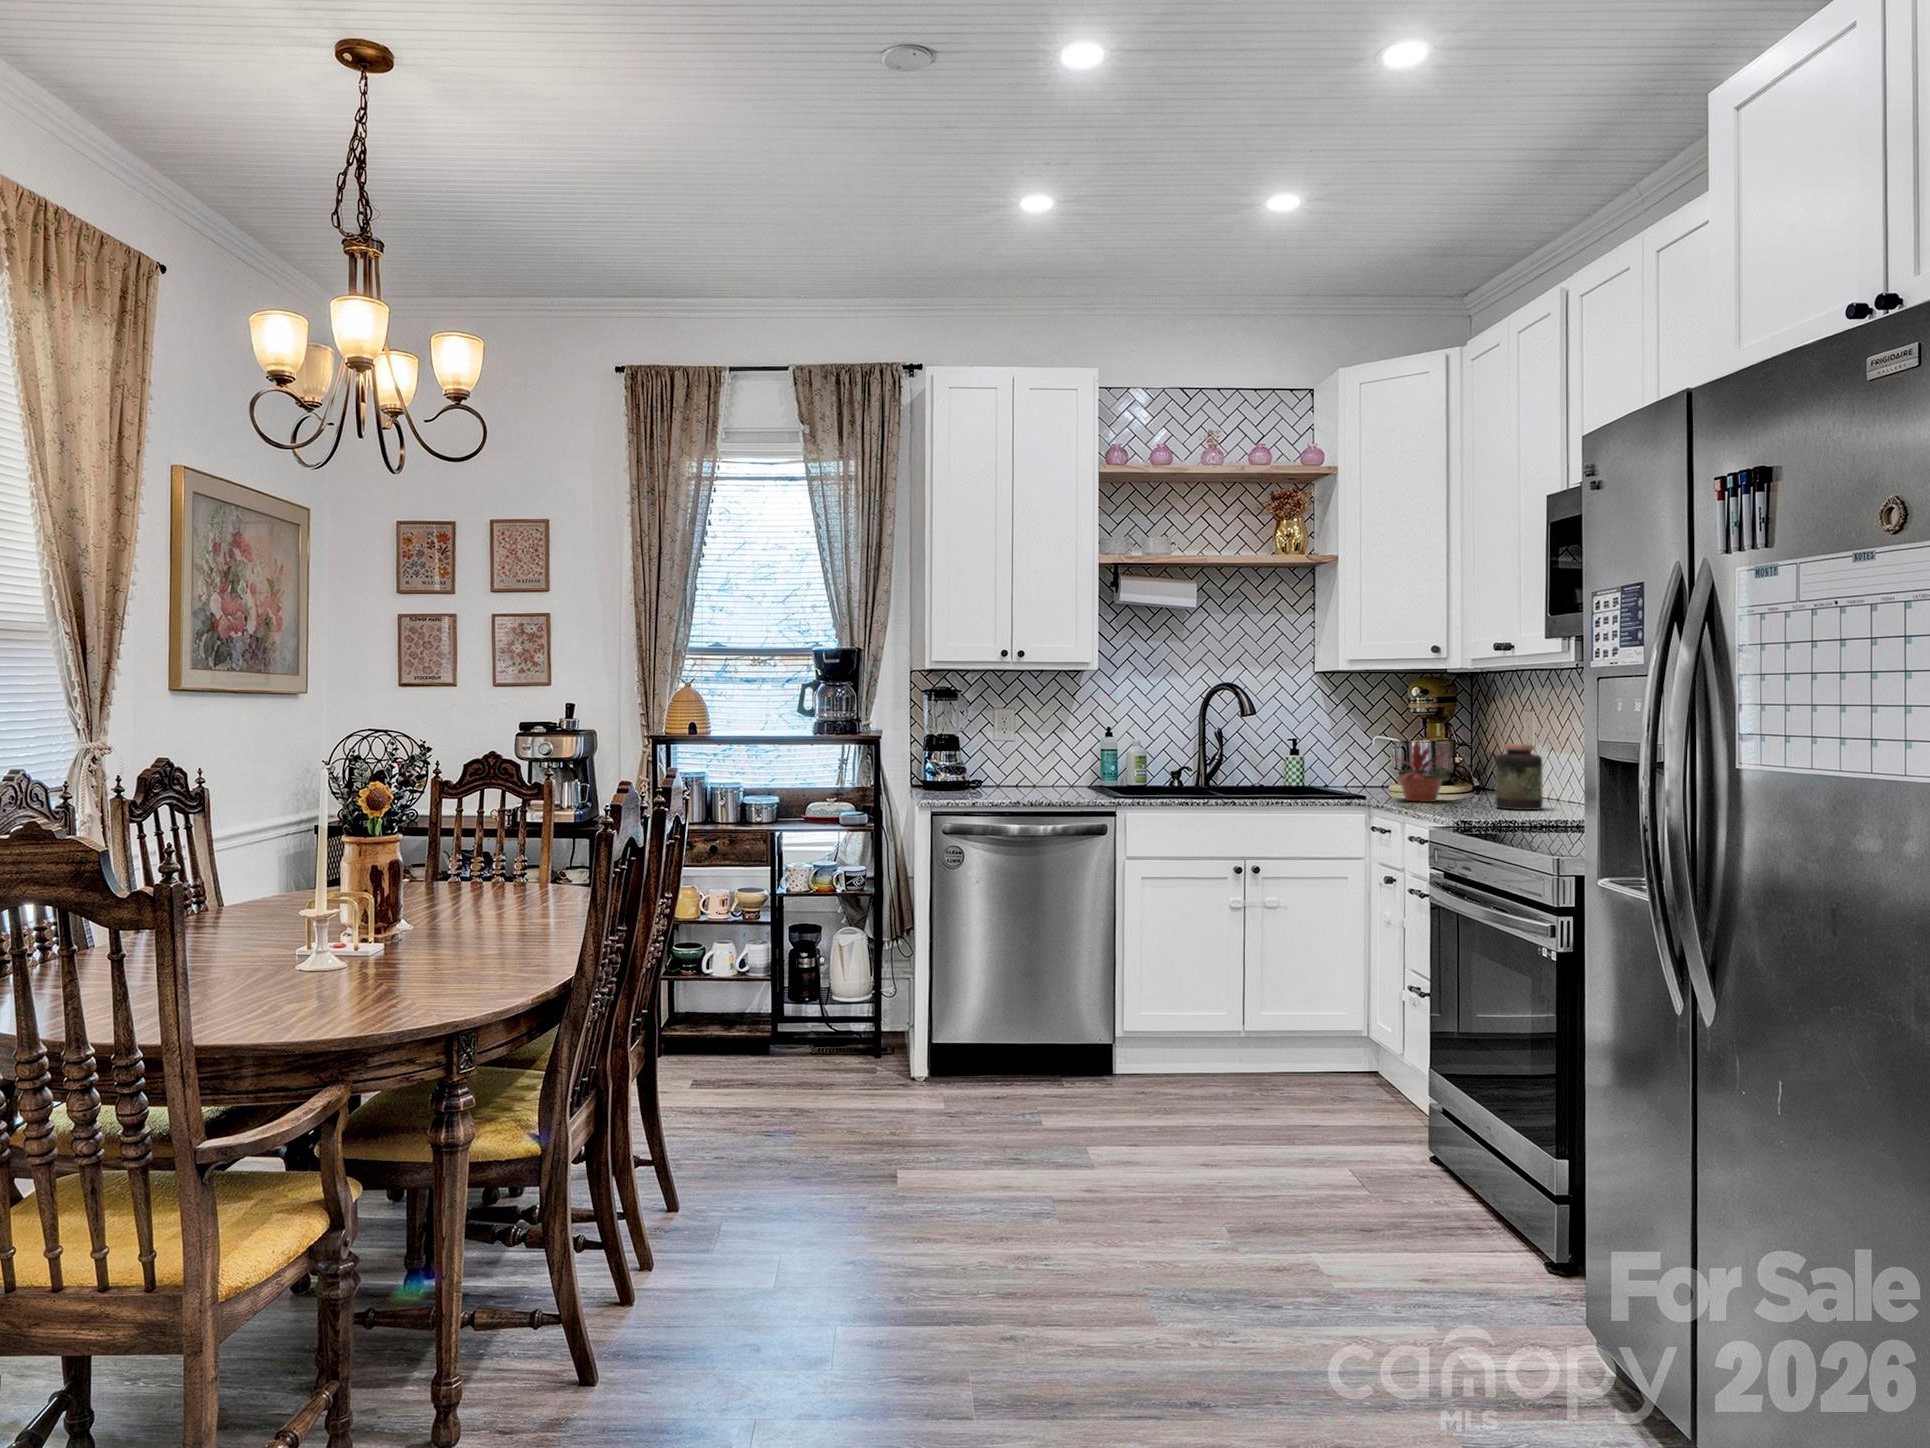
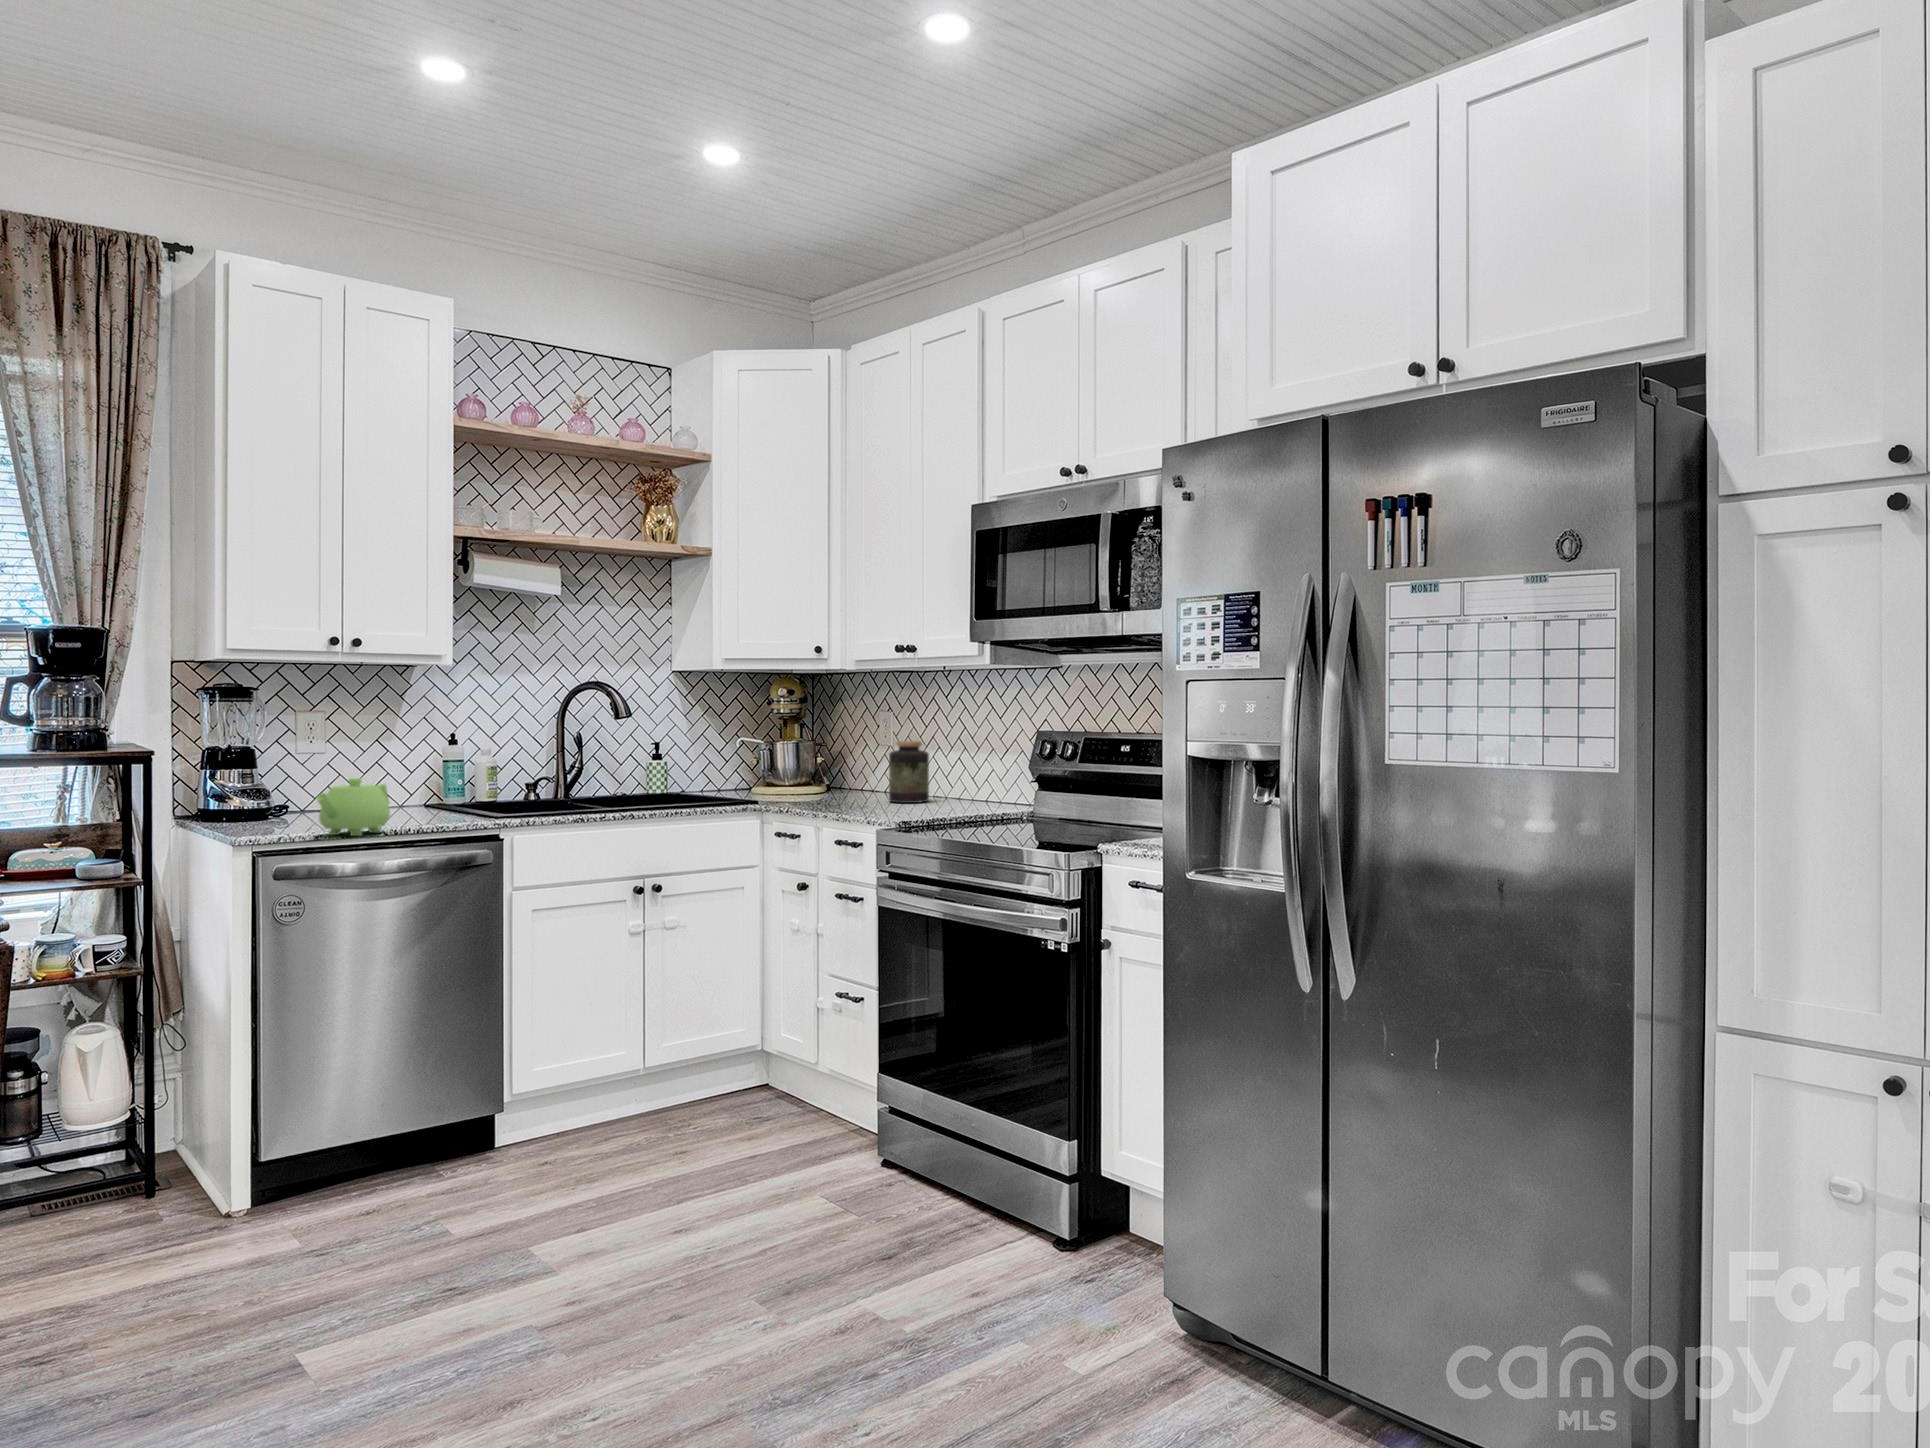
potted plant: present [1394,741,1448,802] -> none [777,738,847,801]
teapot: none [969,759,1030,804] -> present [316,778,390,836]

